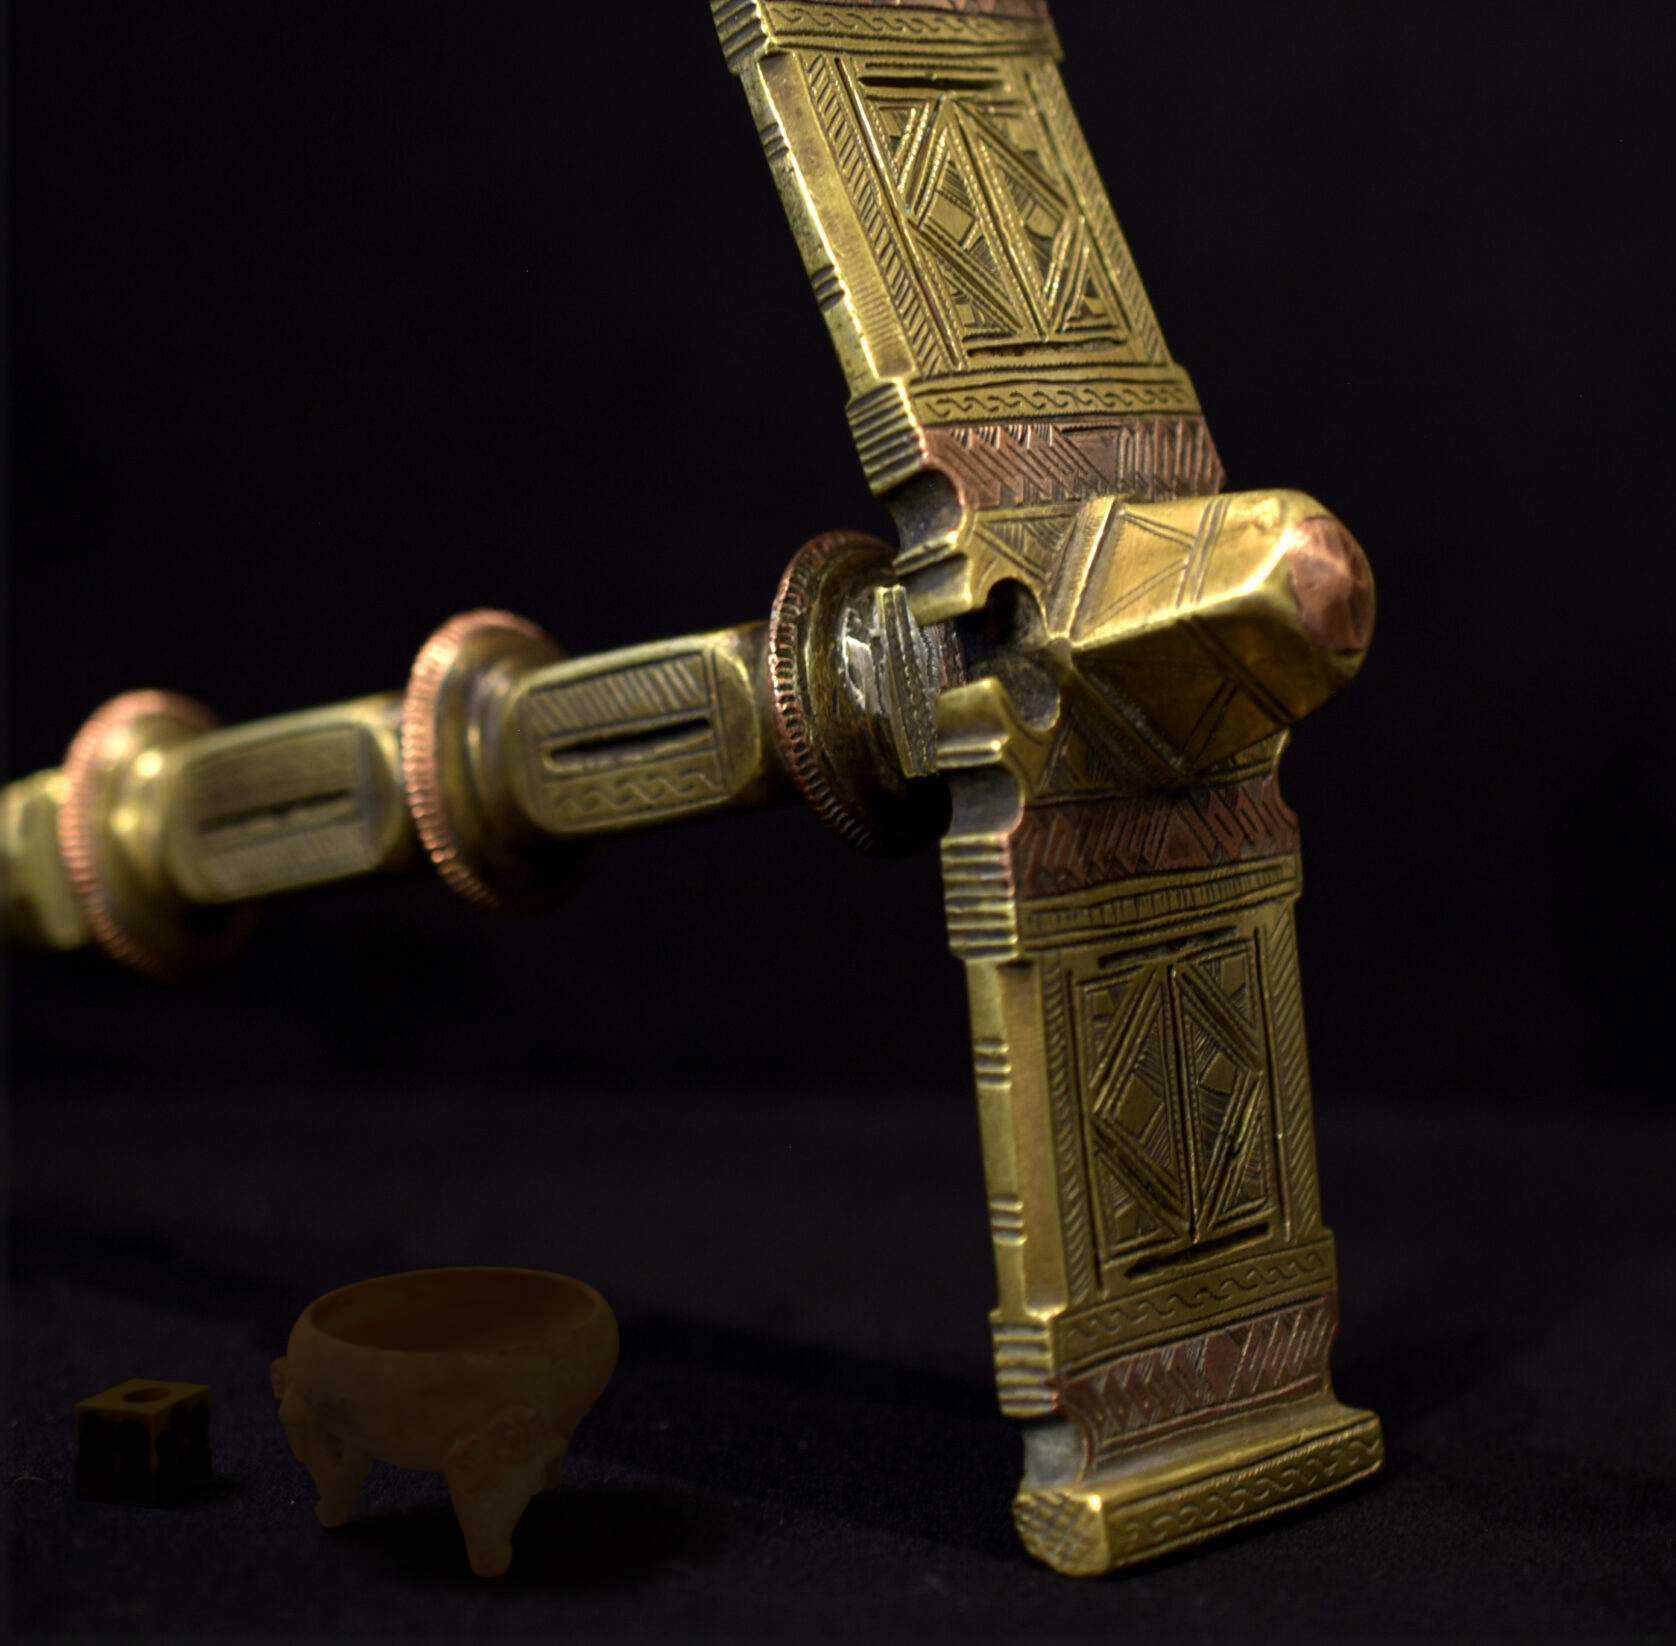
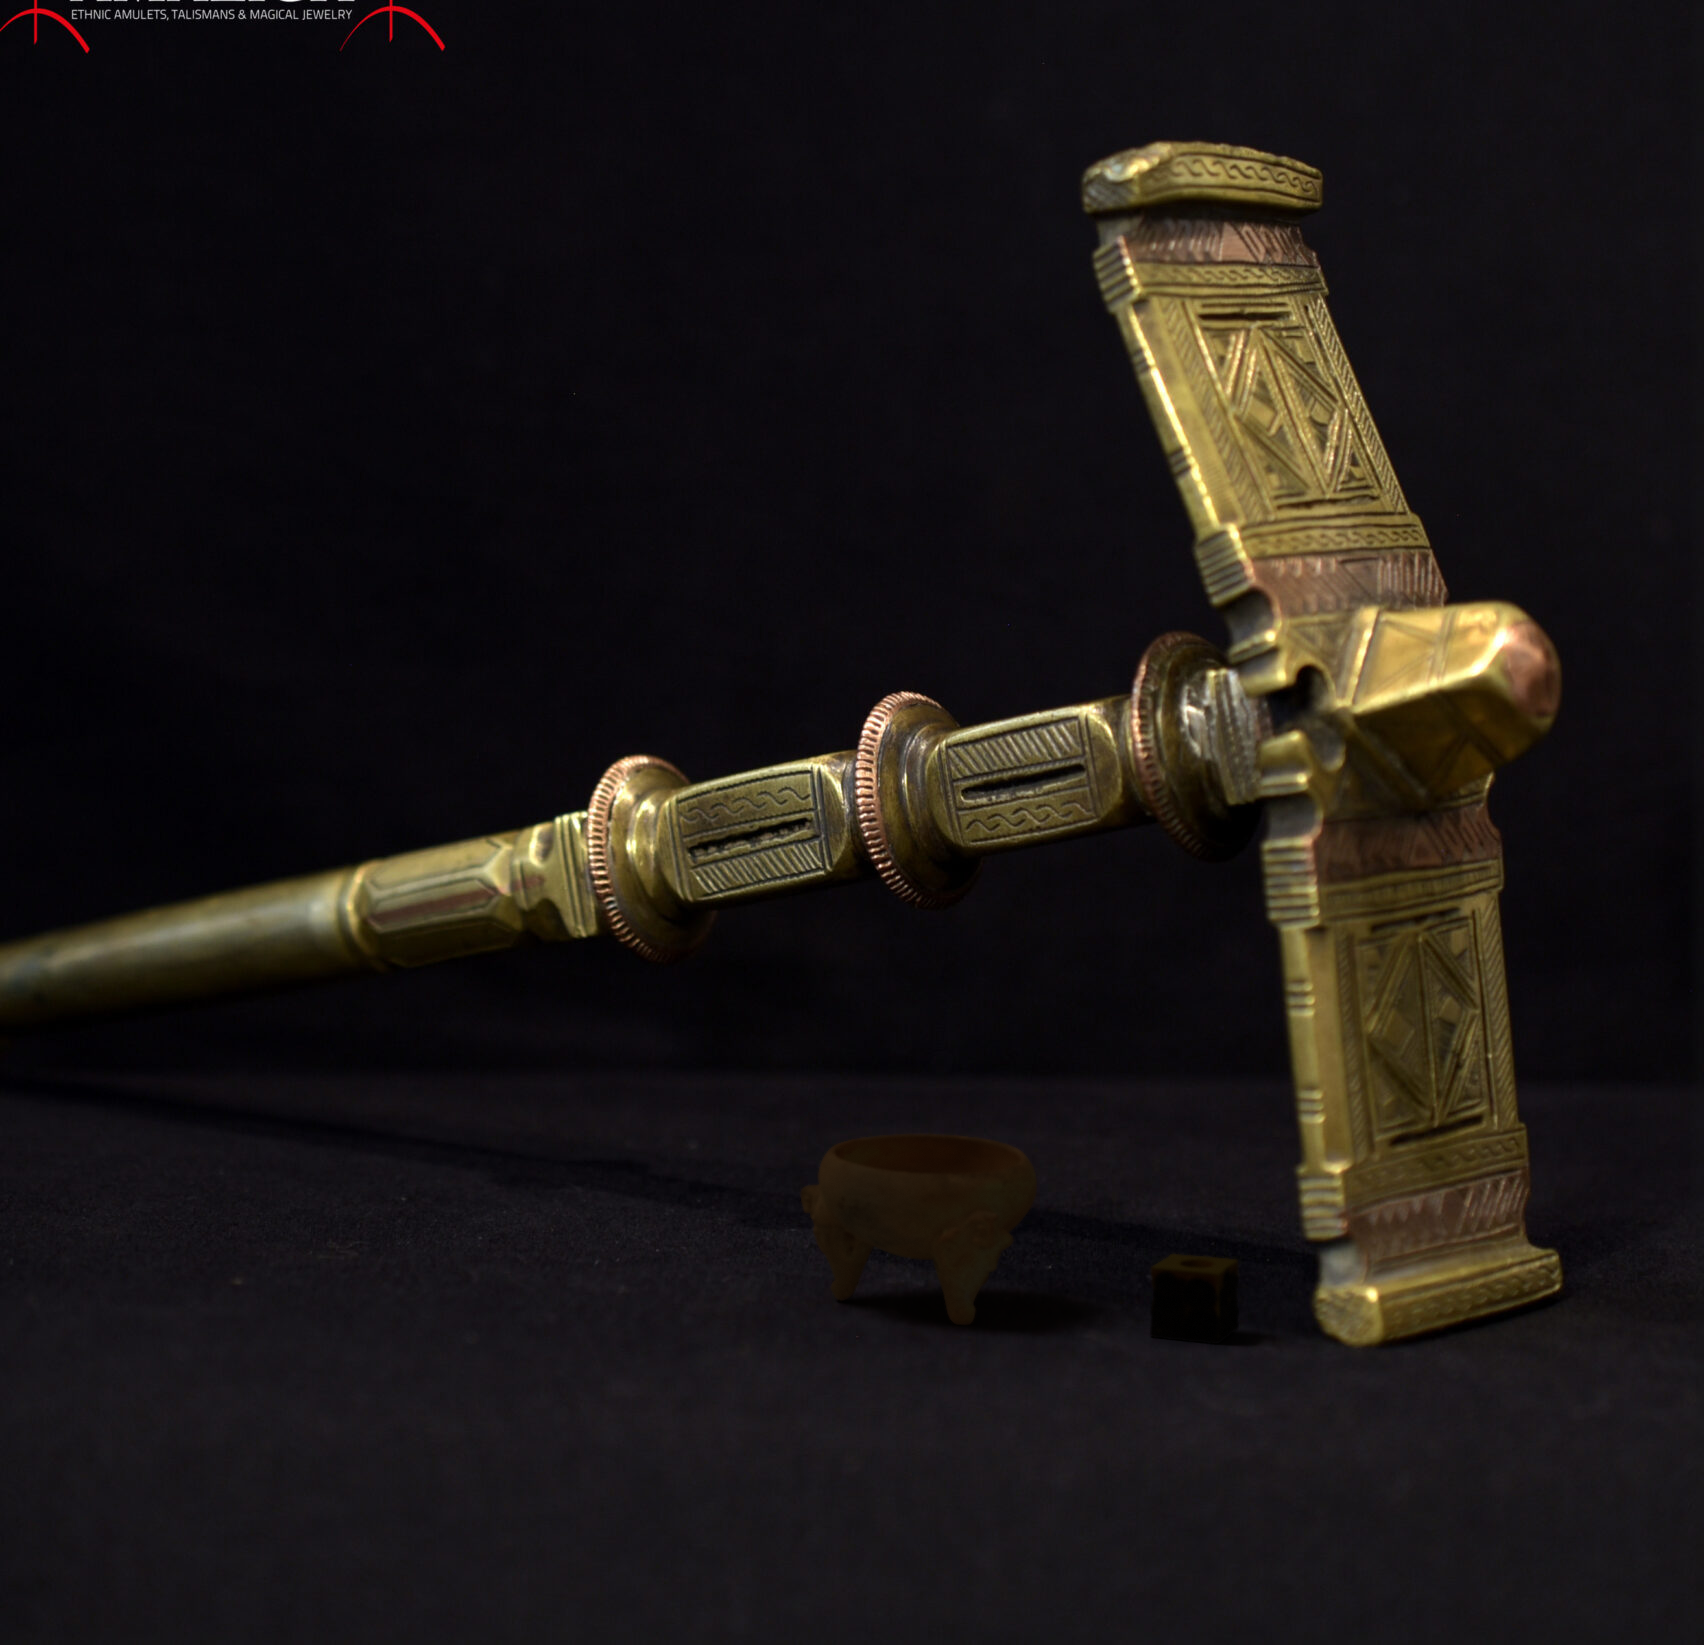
candle: present [74,1378,213,1507] -> present [1150,1254,1239,1344]

